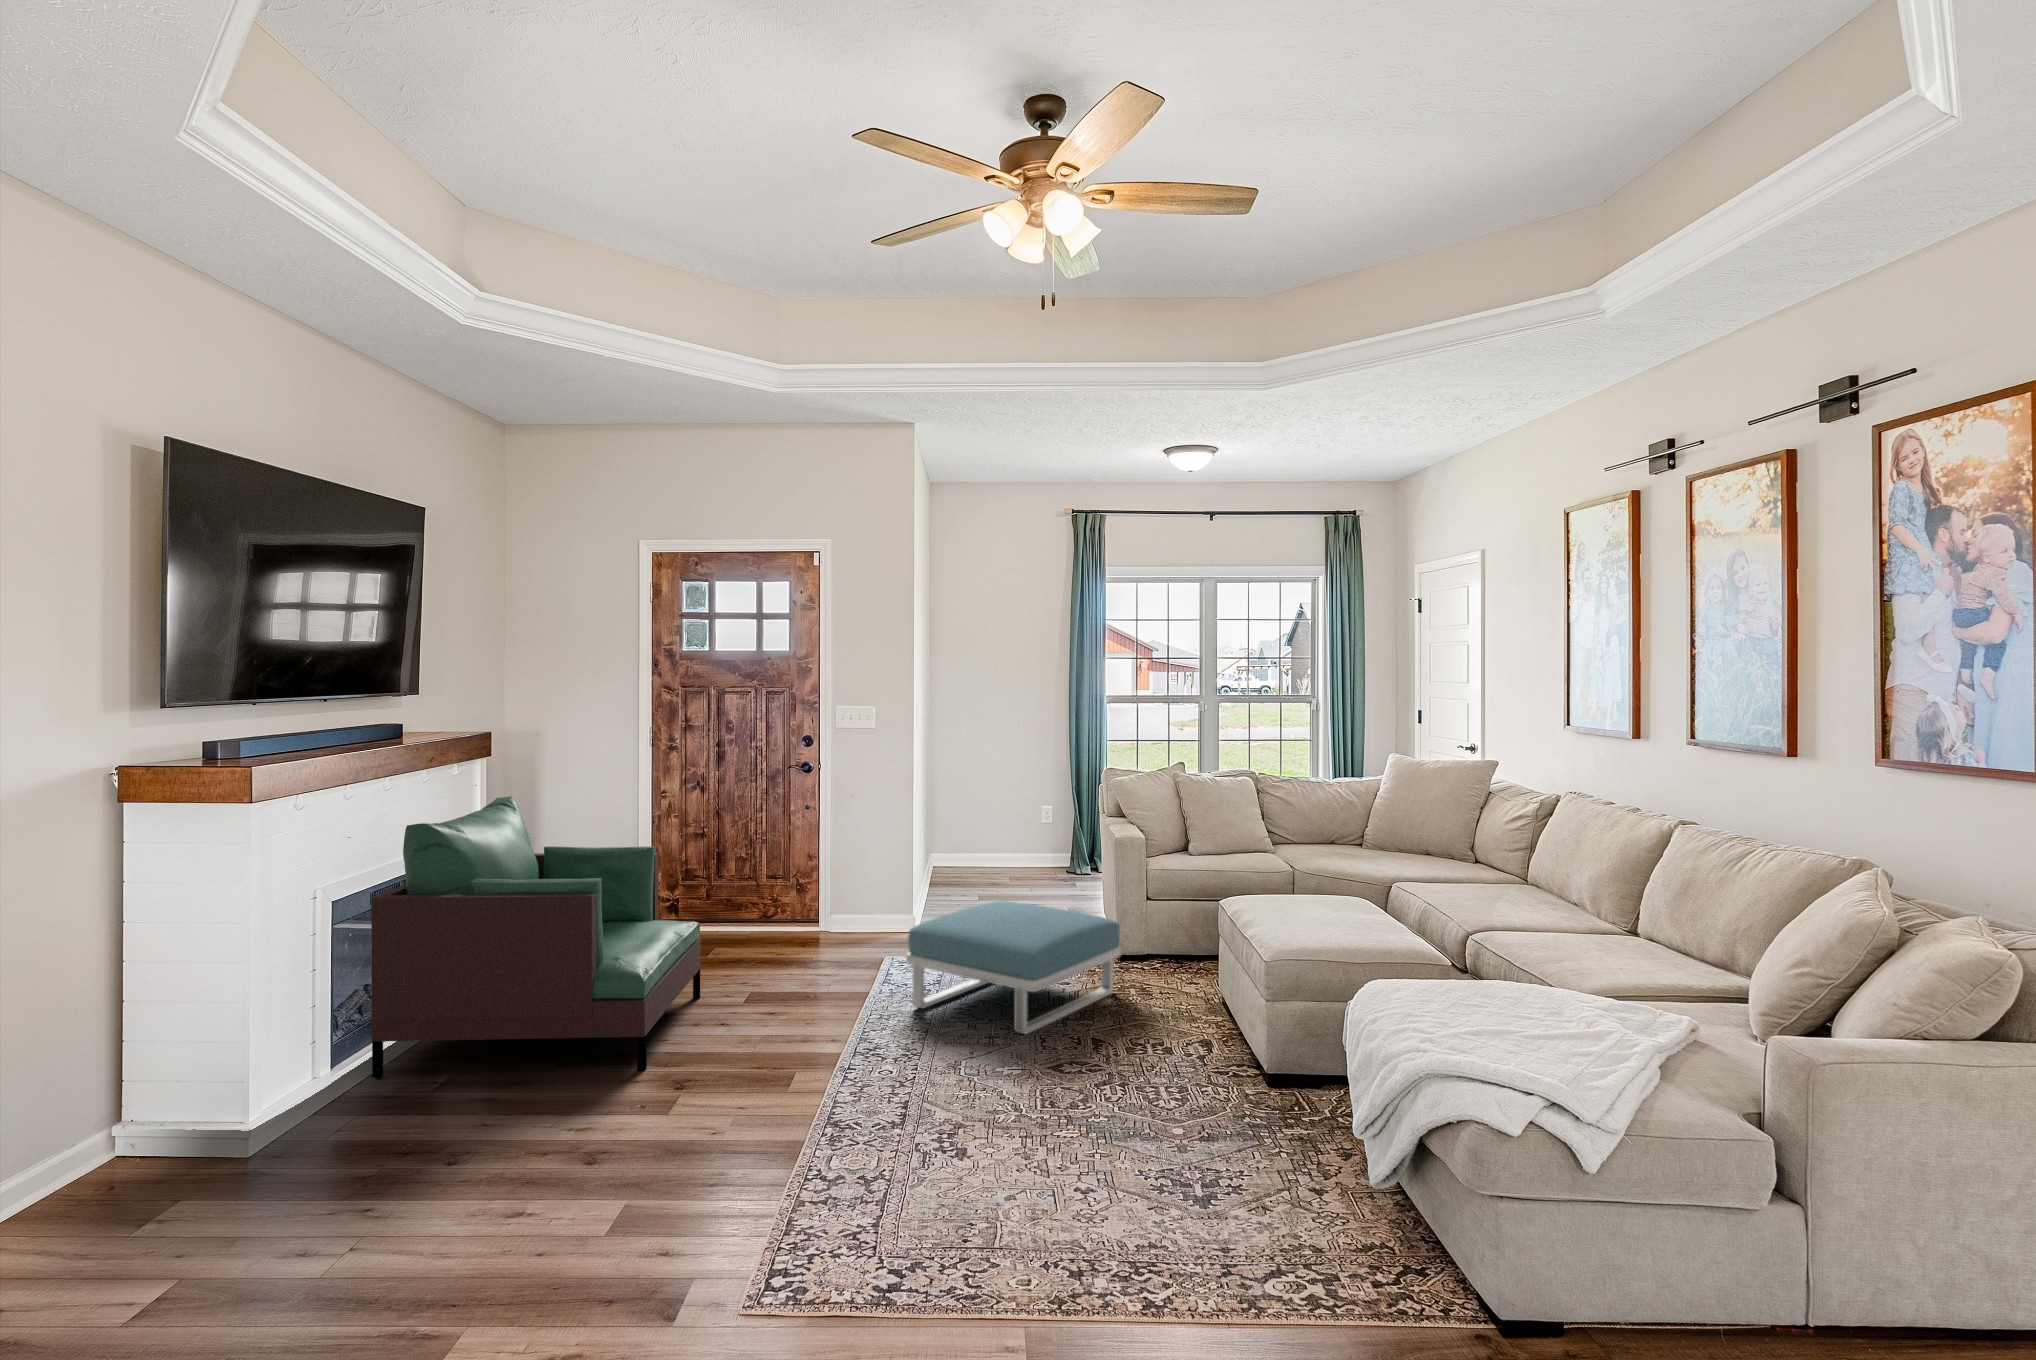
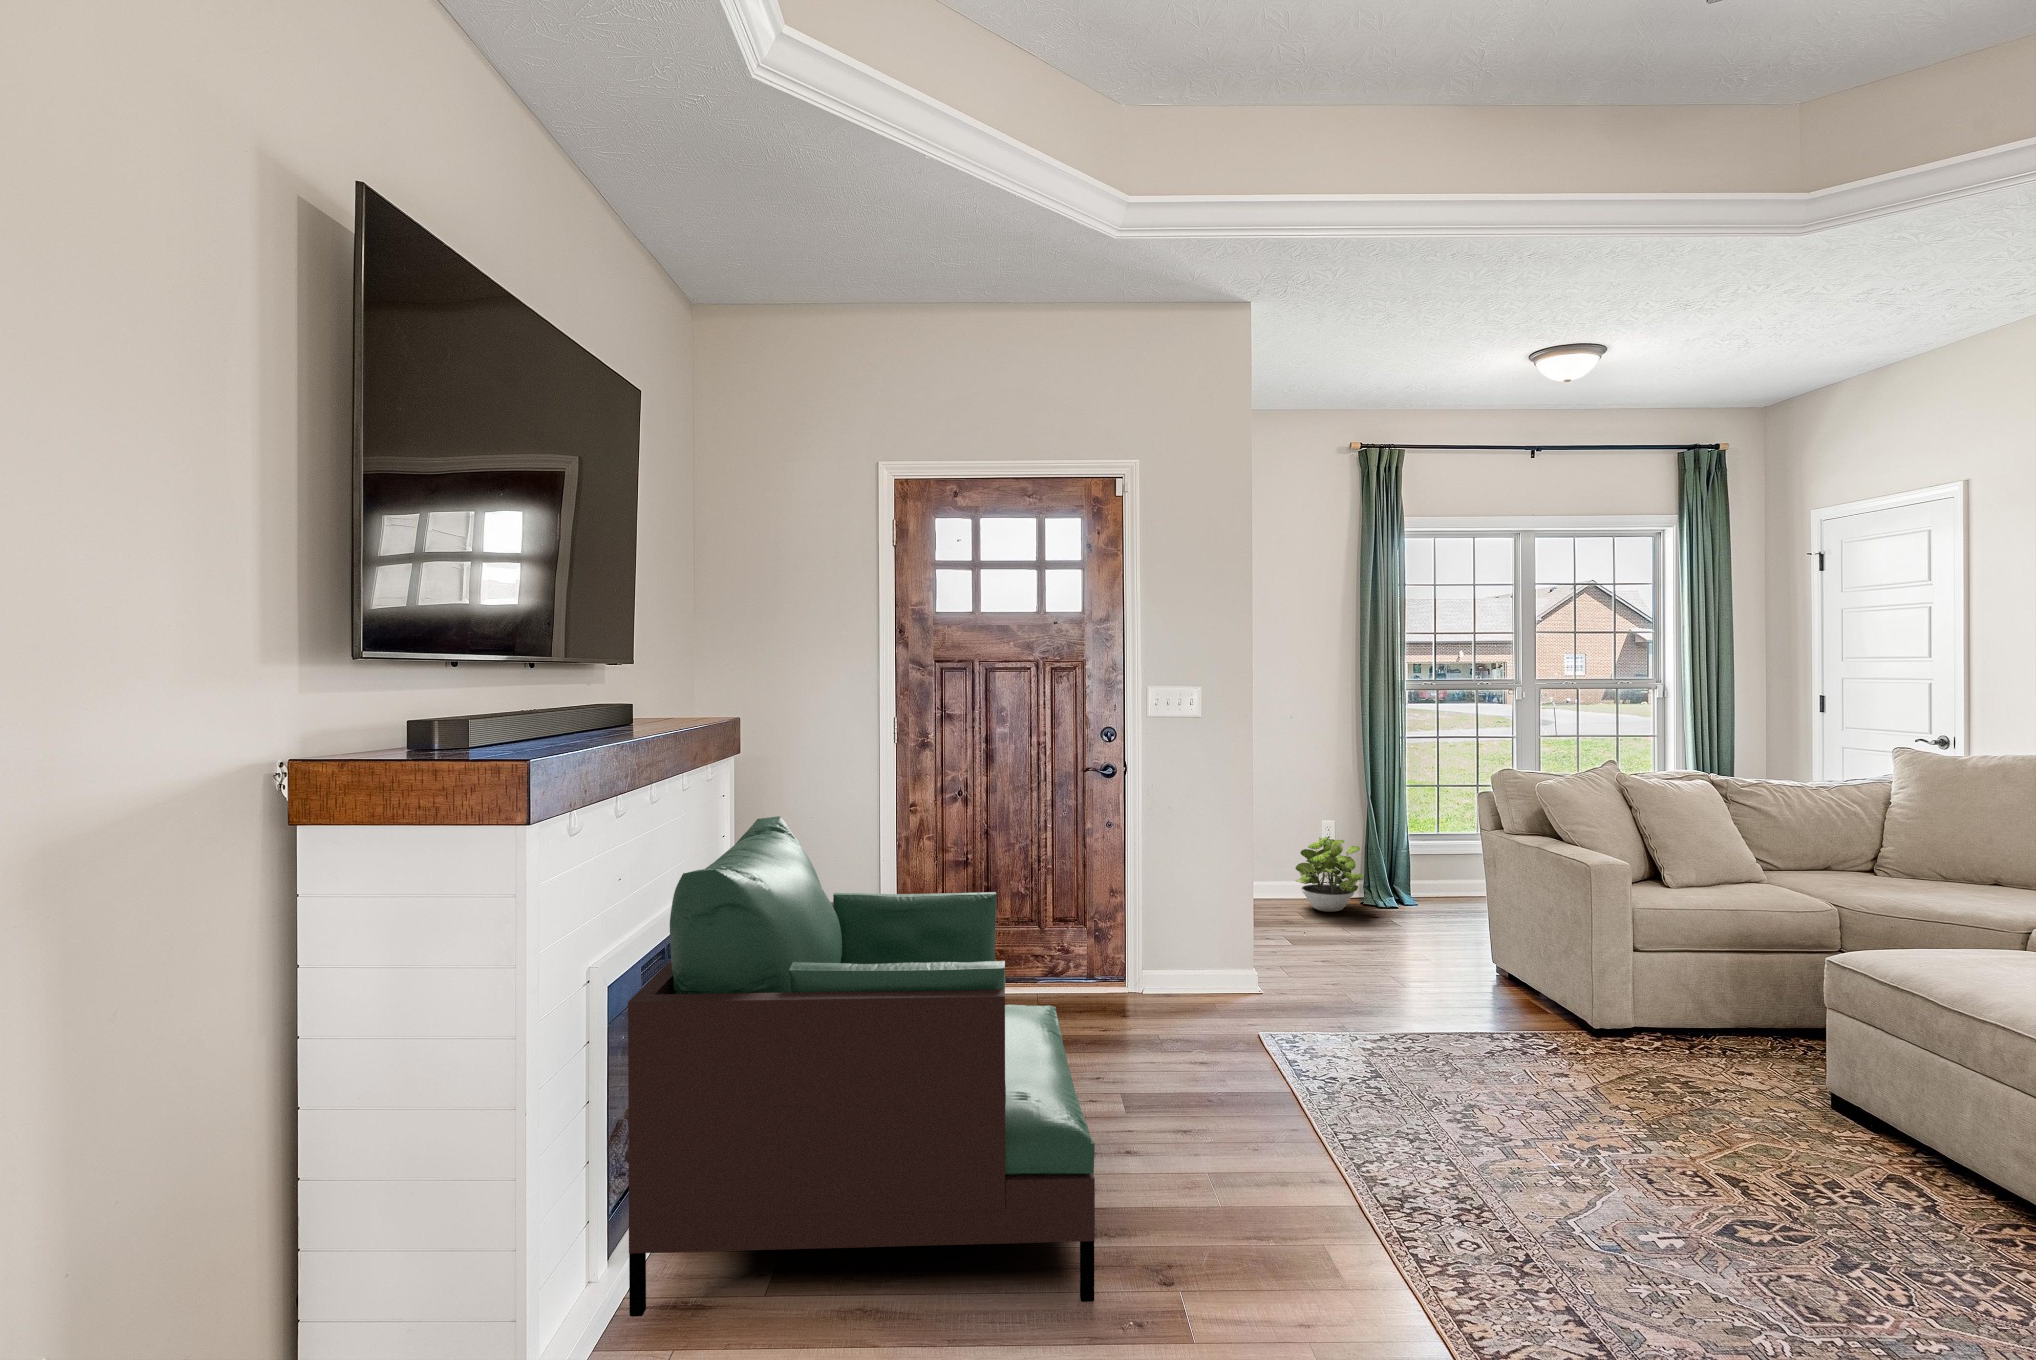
potted plant: none [1008,820,1061,880] -> present [1296,836,1363,912]
footstool: present [906,901,1121,1034] -> none [1396,967,1709,1210]

